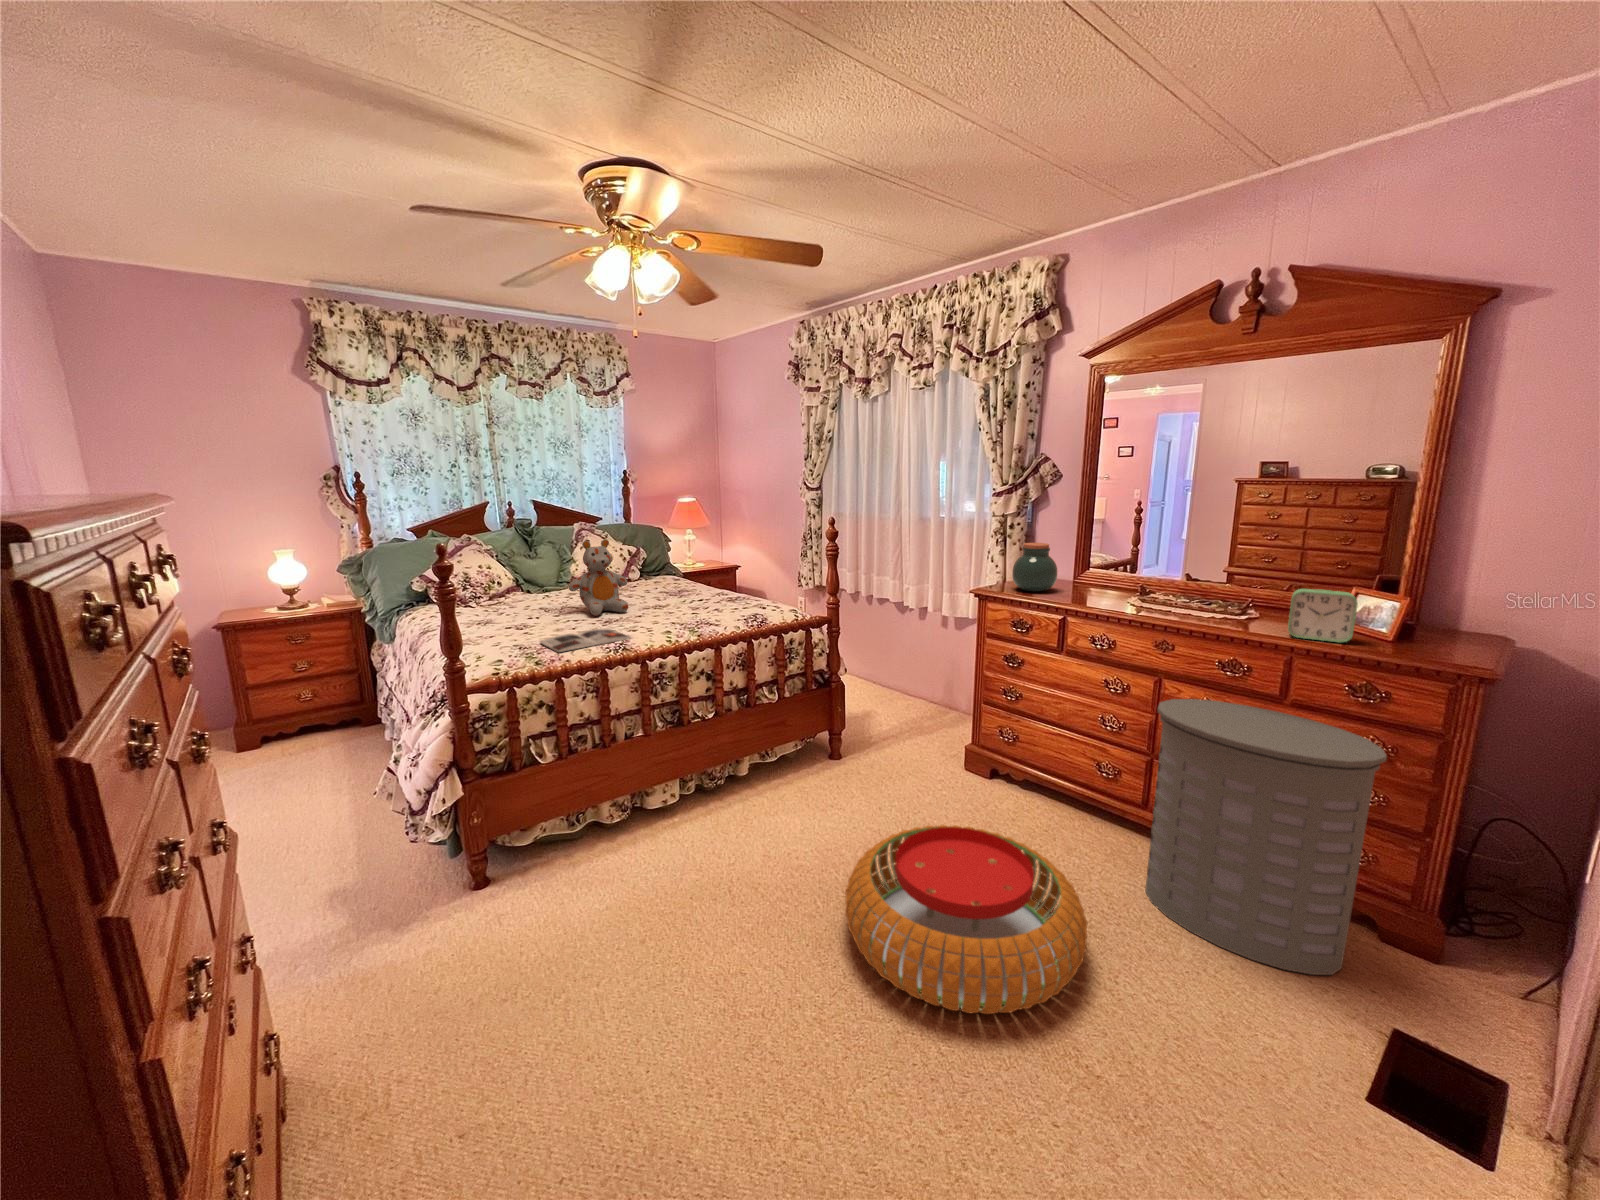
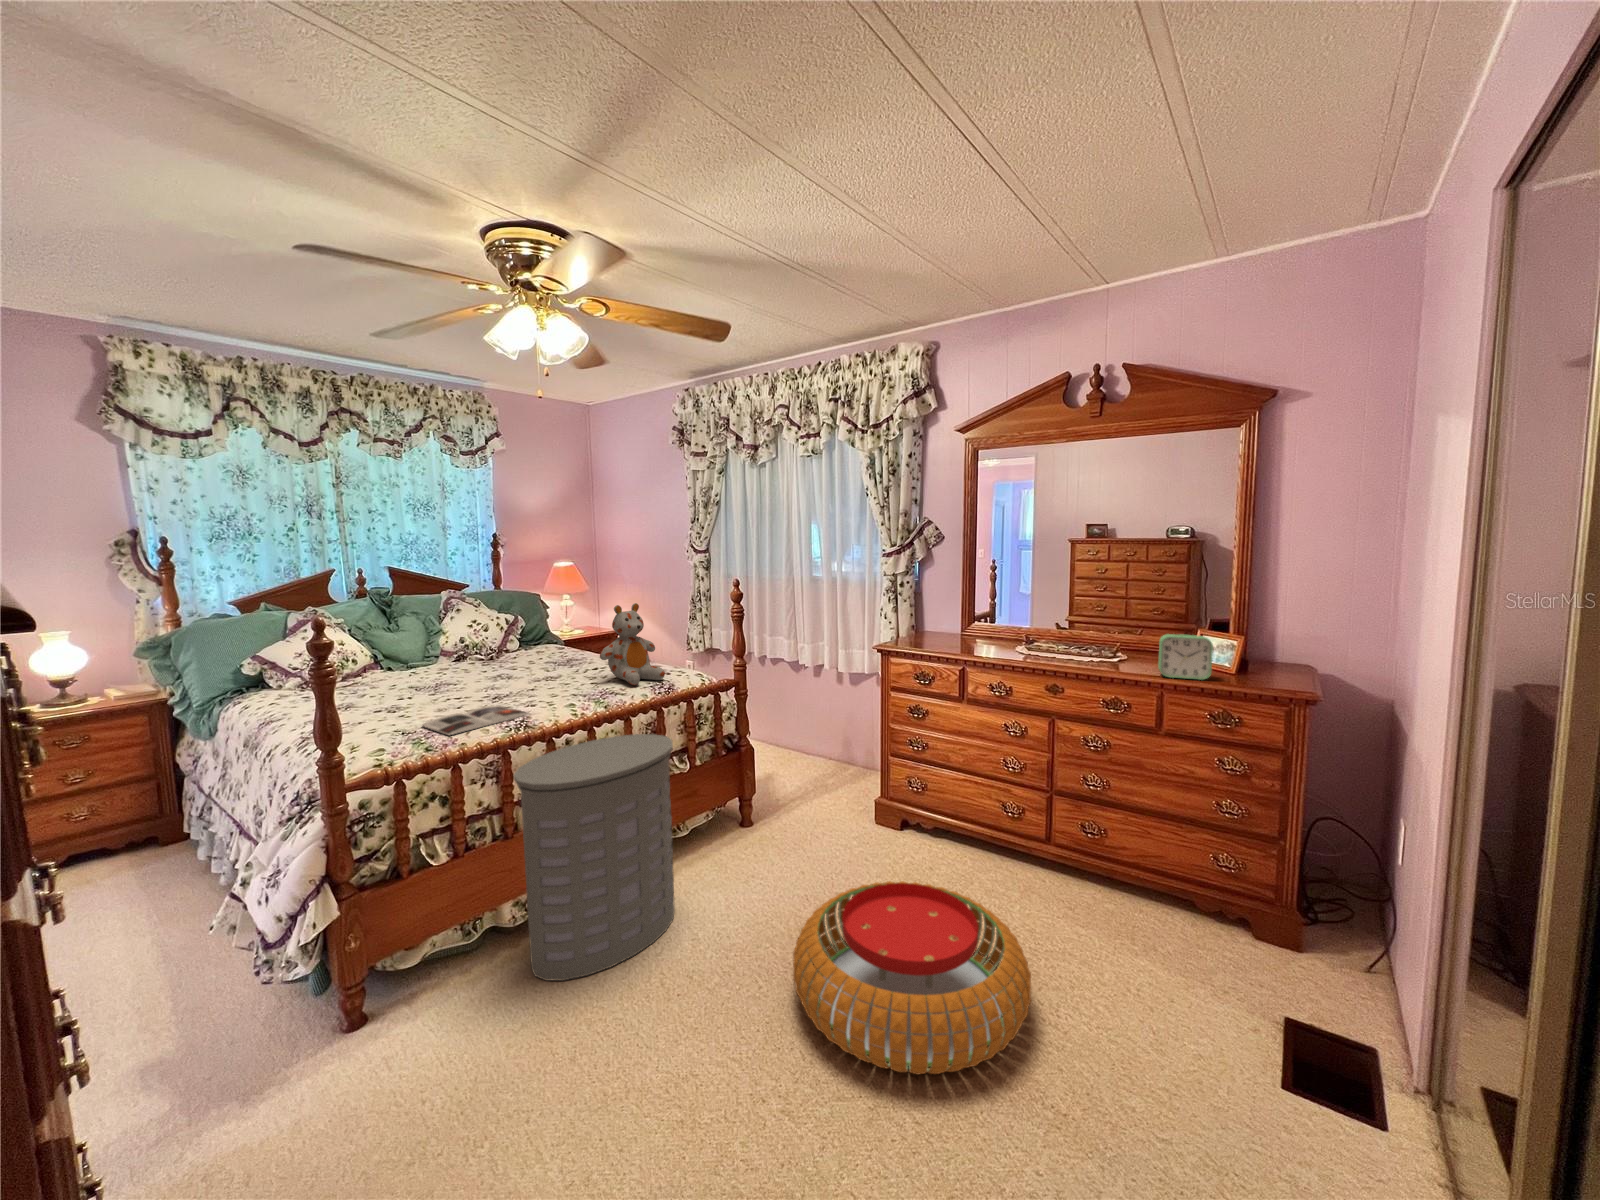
stuffed bear: present [569,539,628,616] -> present [600,603,665,685]
jar: present [1012,543,1057,591] -> none [911,600,951,646]
laundry hamper: present [1145,699,1387,975] -> present [514,734,675,981]

